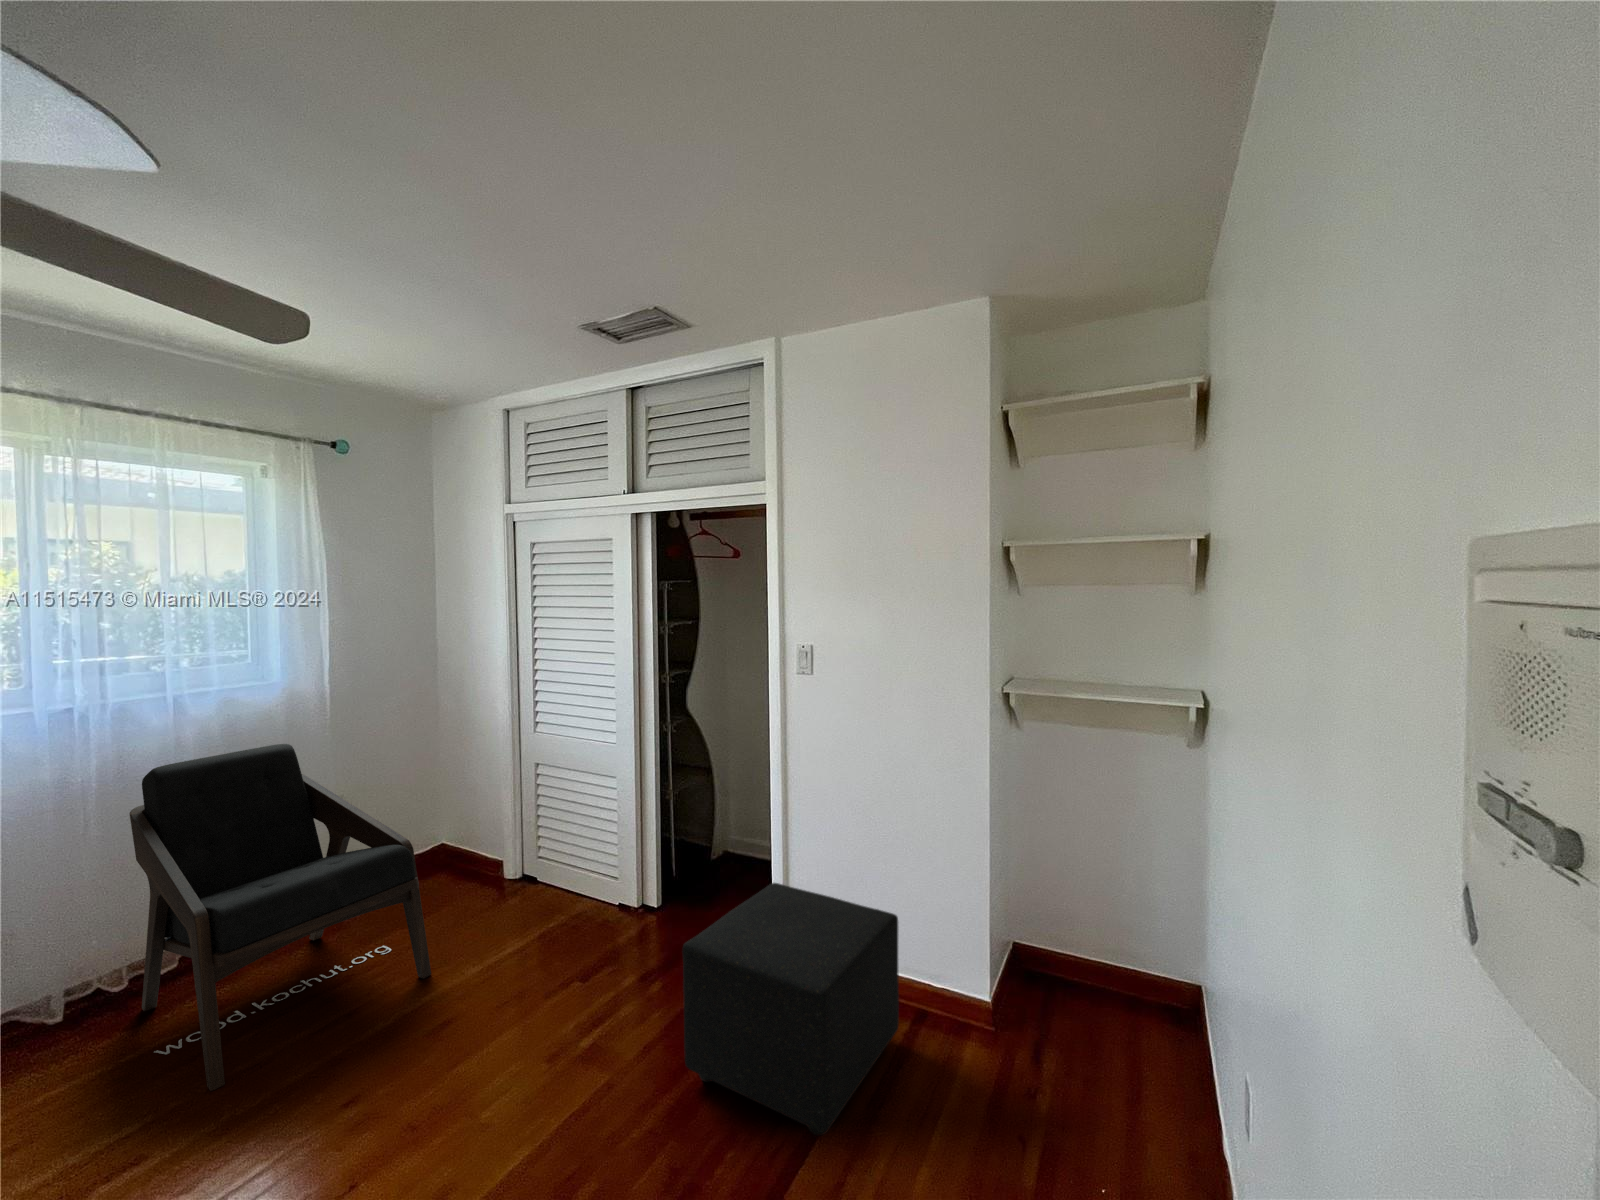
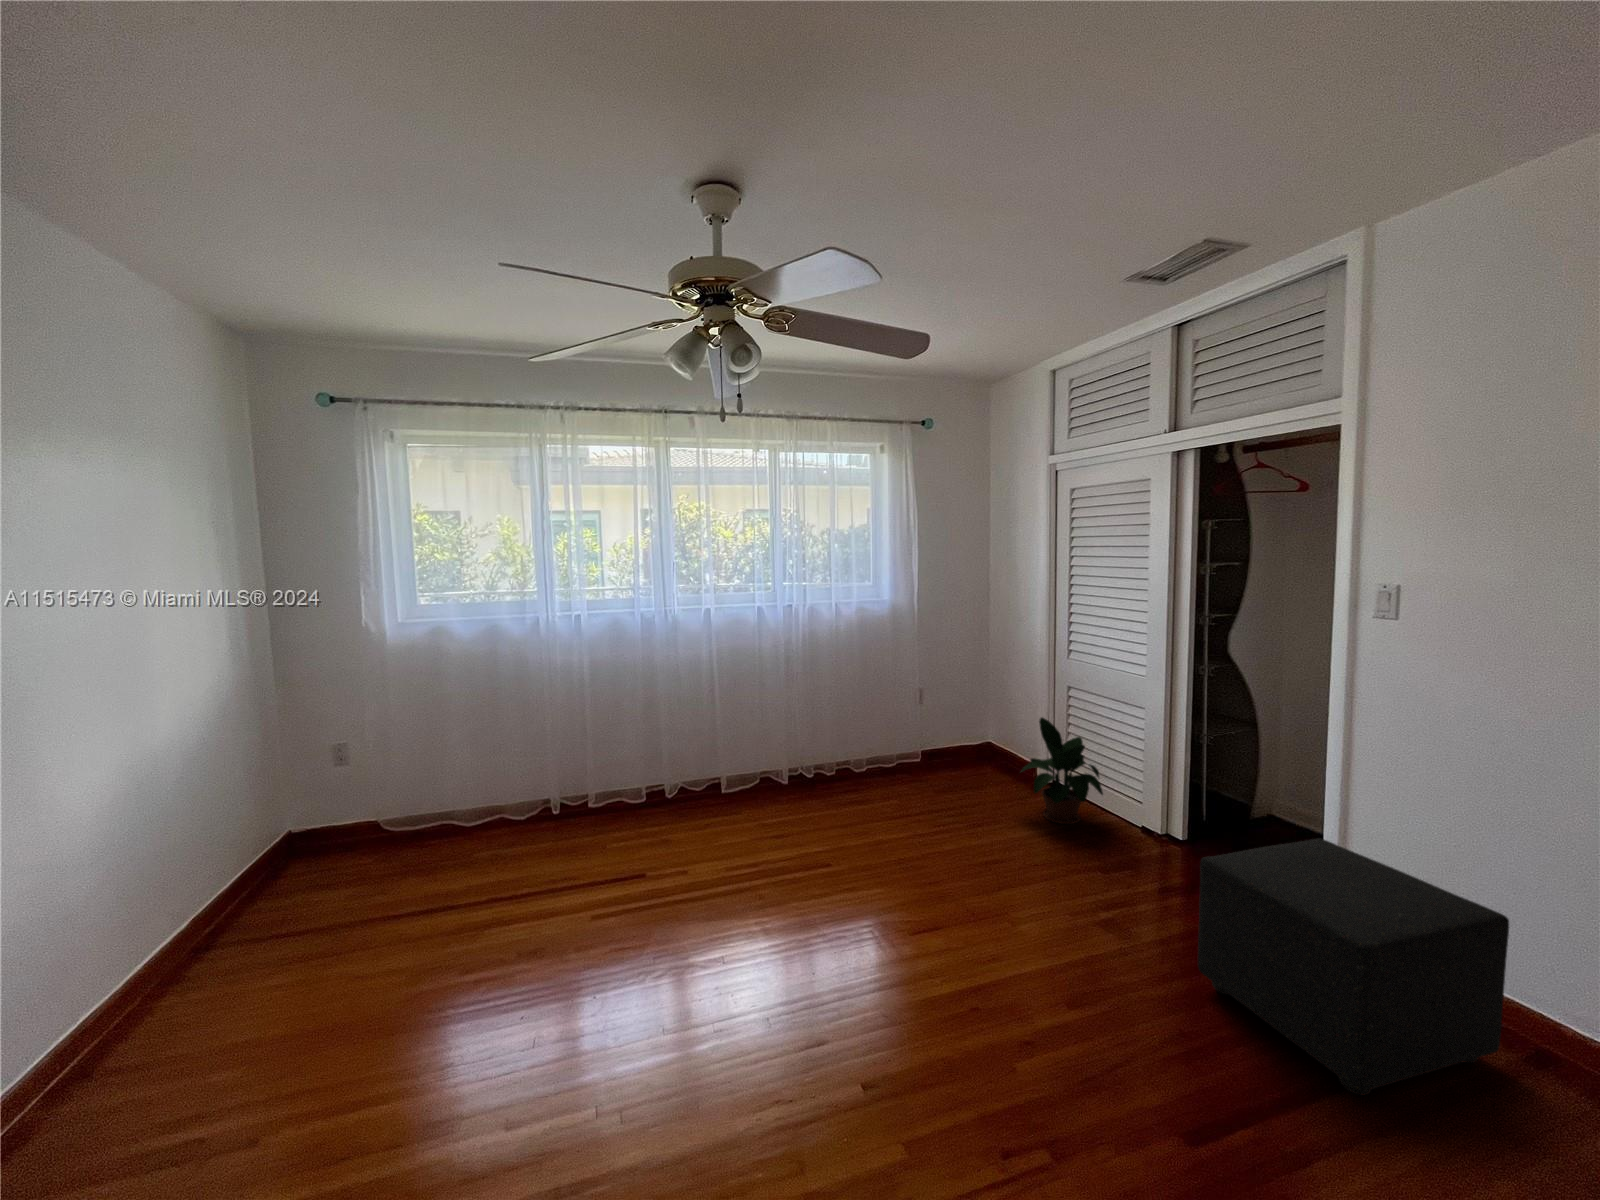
lounge chair: present [130,744,431,1091] -> none [814,642,982,848]
potted plant: none [474,809,579,933] -> present [1021,718,1103,824]

